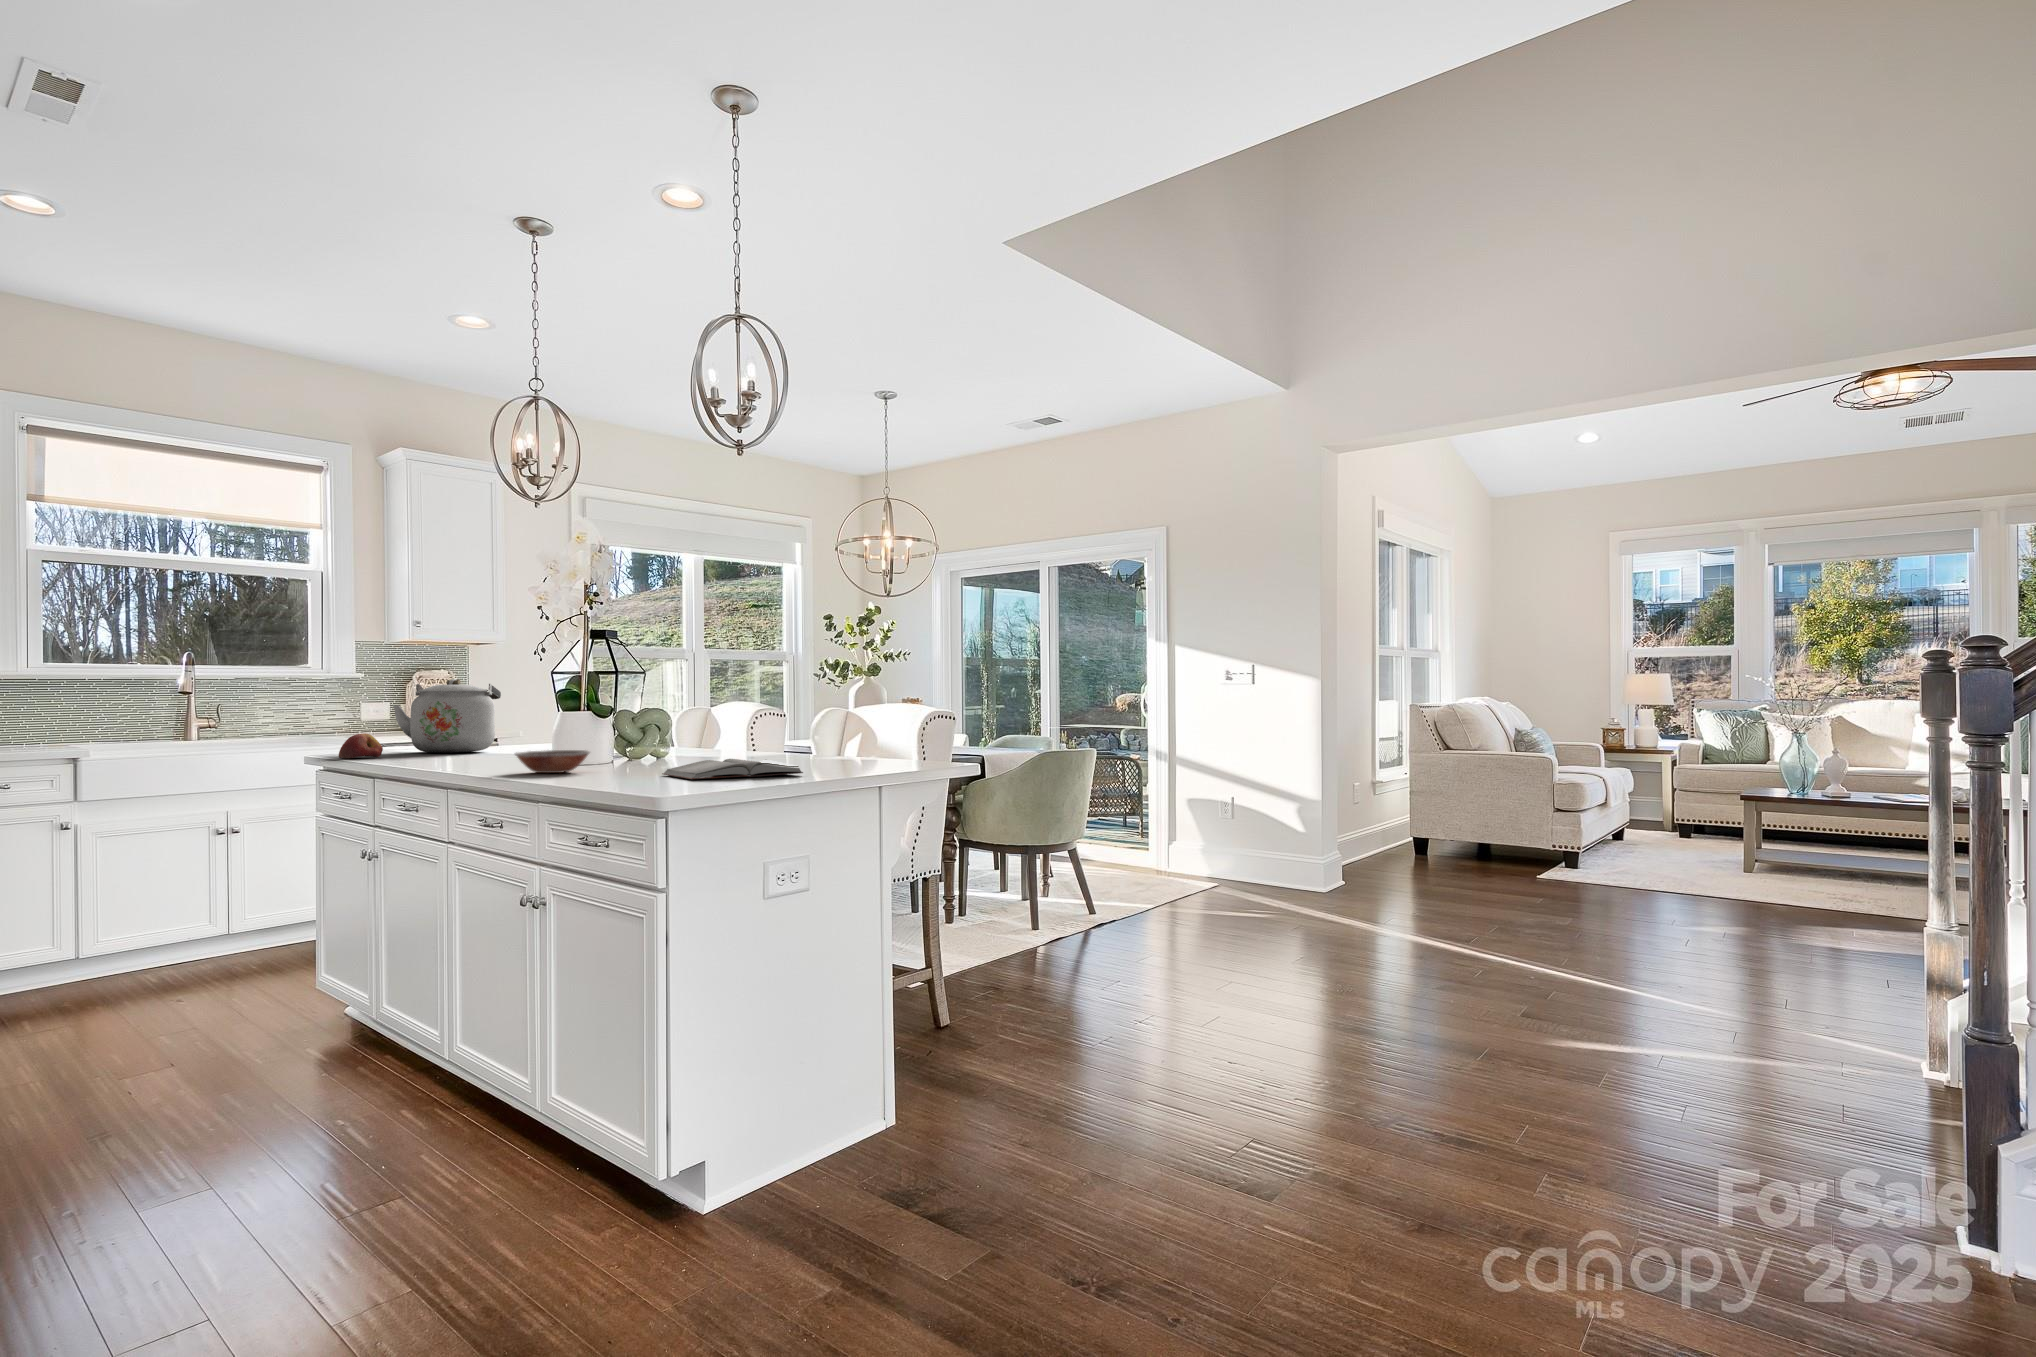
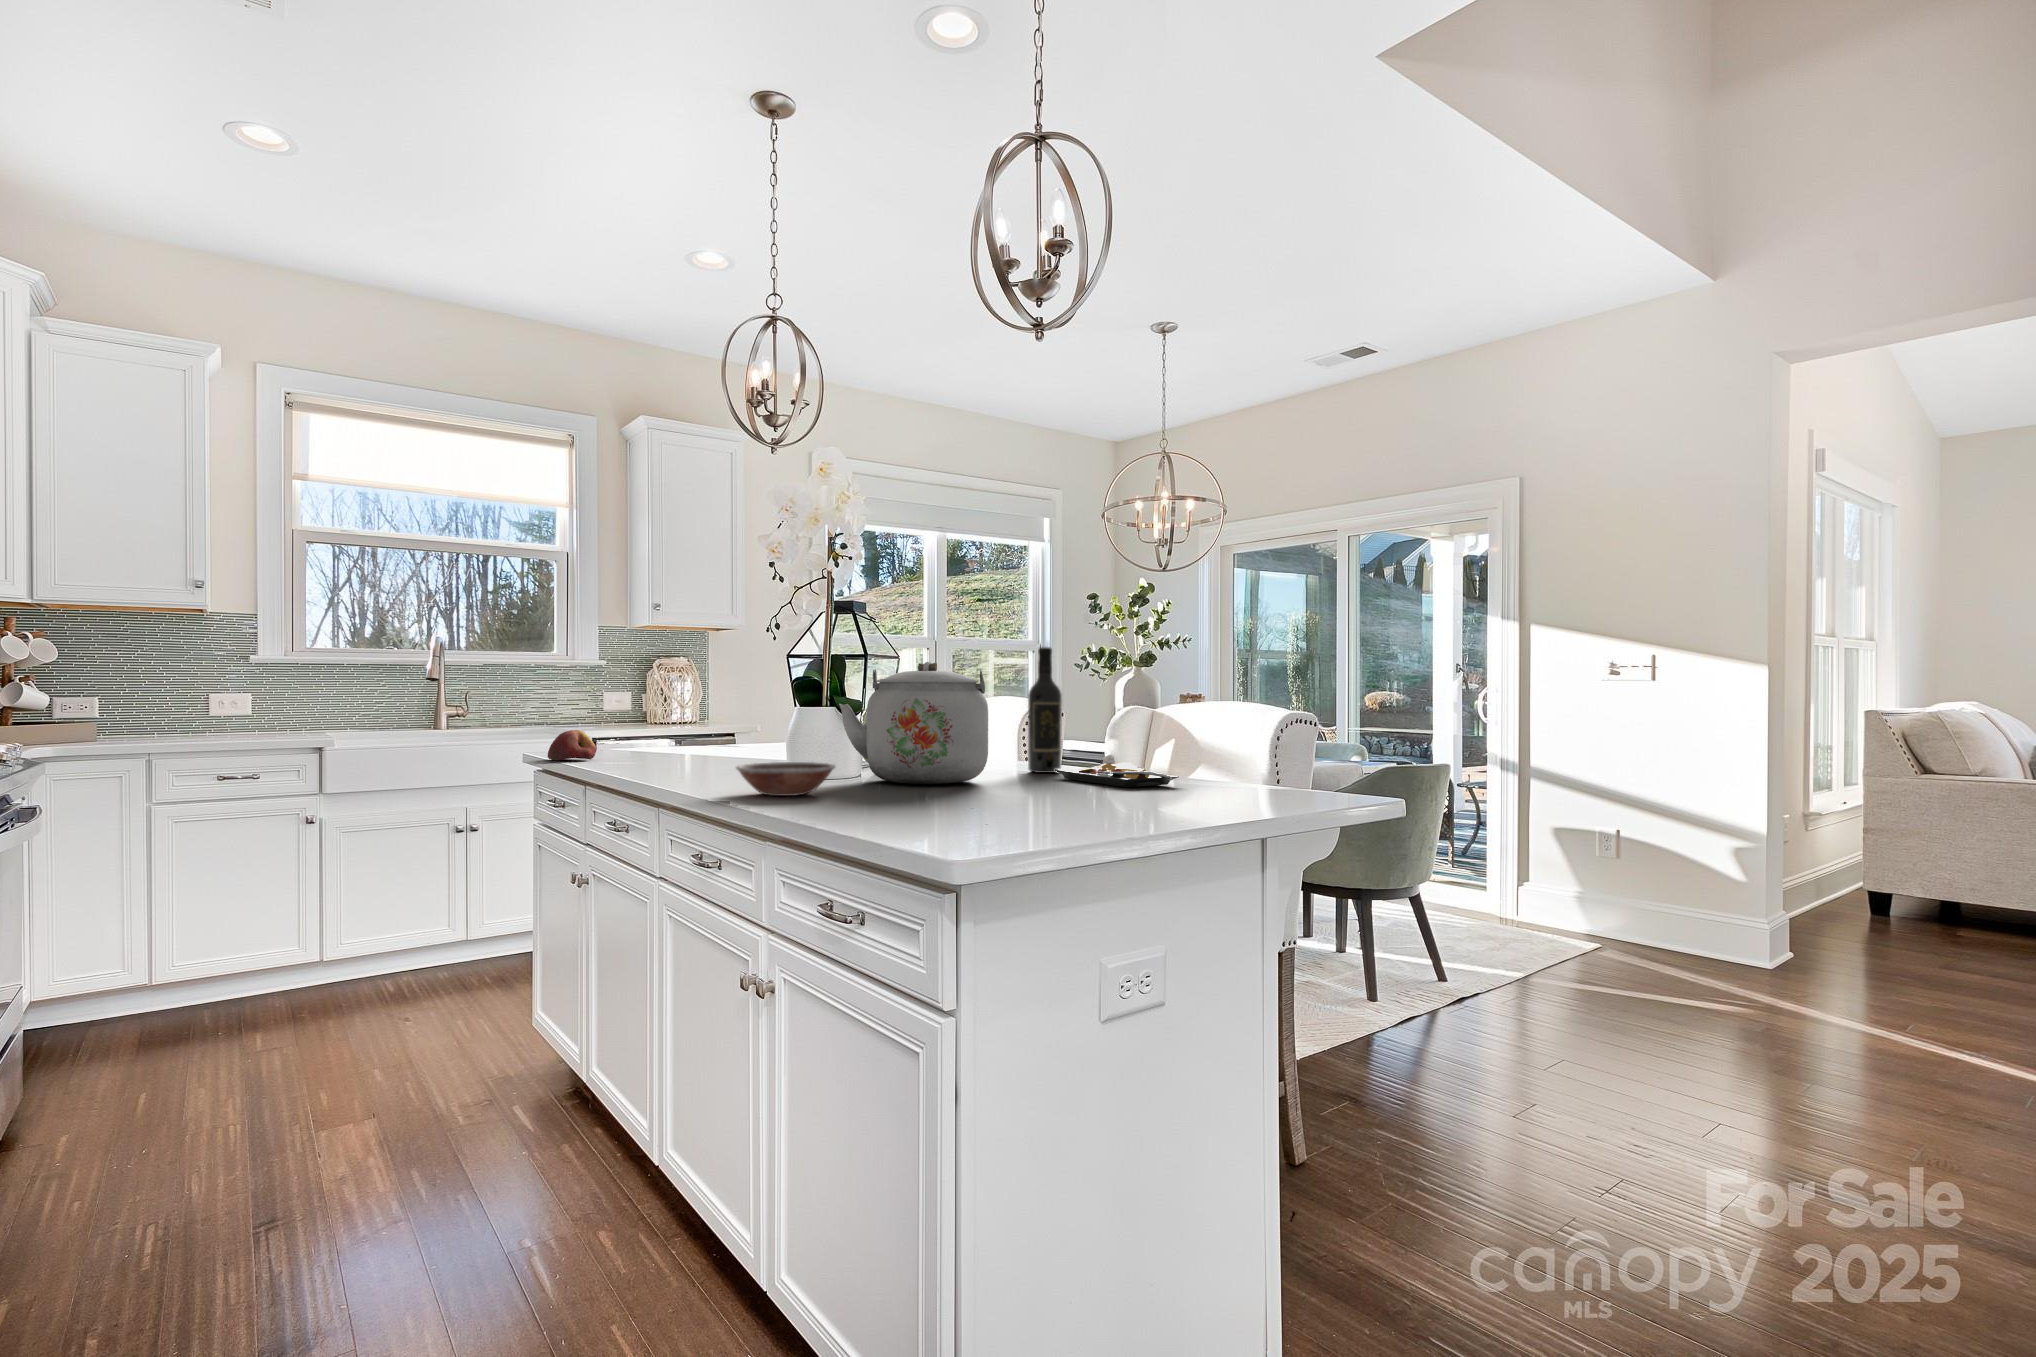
wine bottle: none [746,665,772,758] -> present [1028,647,1062,773]
kettle: present [393,679,501,753] -> present [839,662,988,784]
plate: none [763,742,851,764] -> present [1055,754,1179,787]
hardback book: present [662,759,803,779] -> none [934,782,1140,818]

